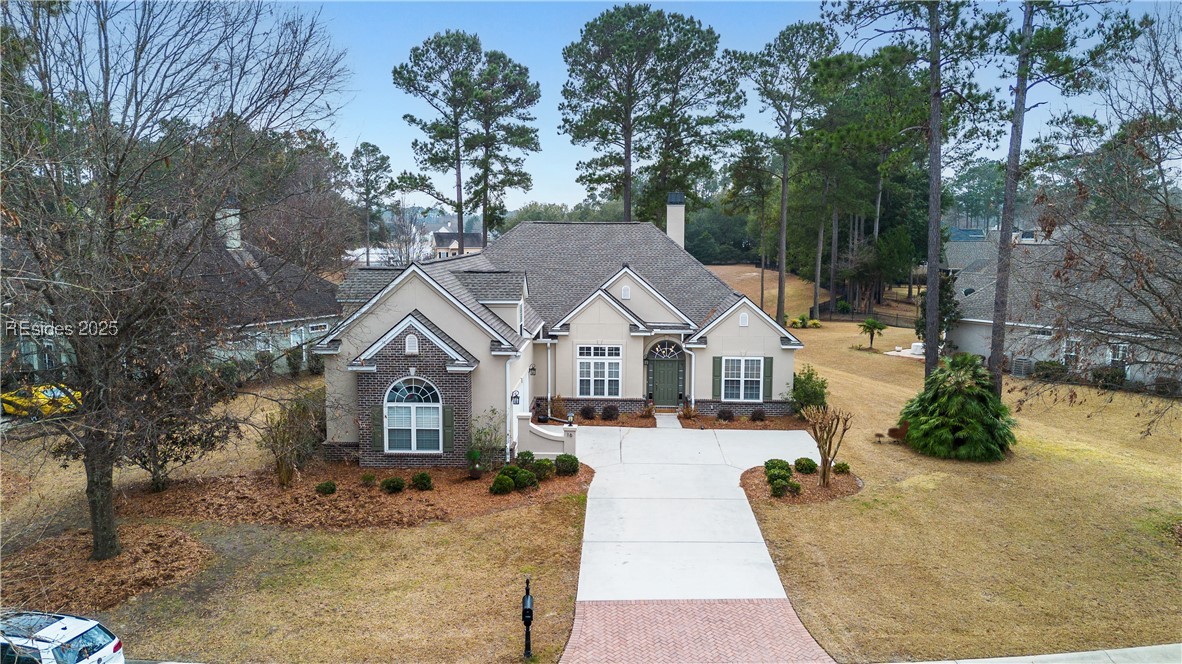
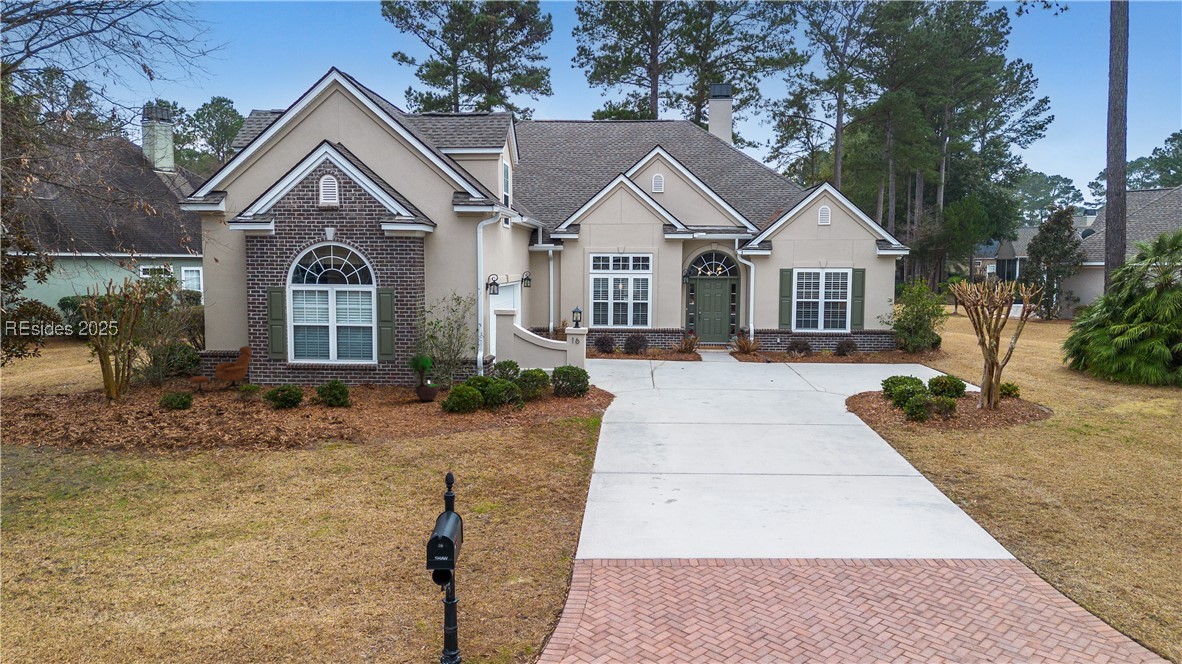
lounge chair: present [875,420,909,443] -> present [190,346,252,395]

